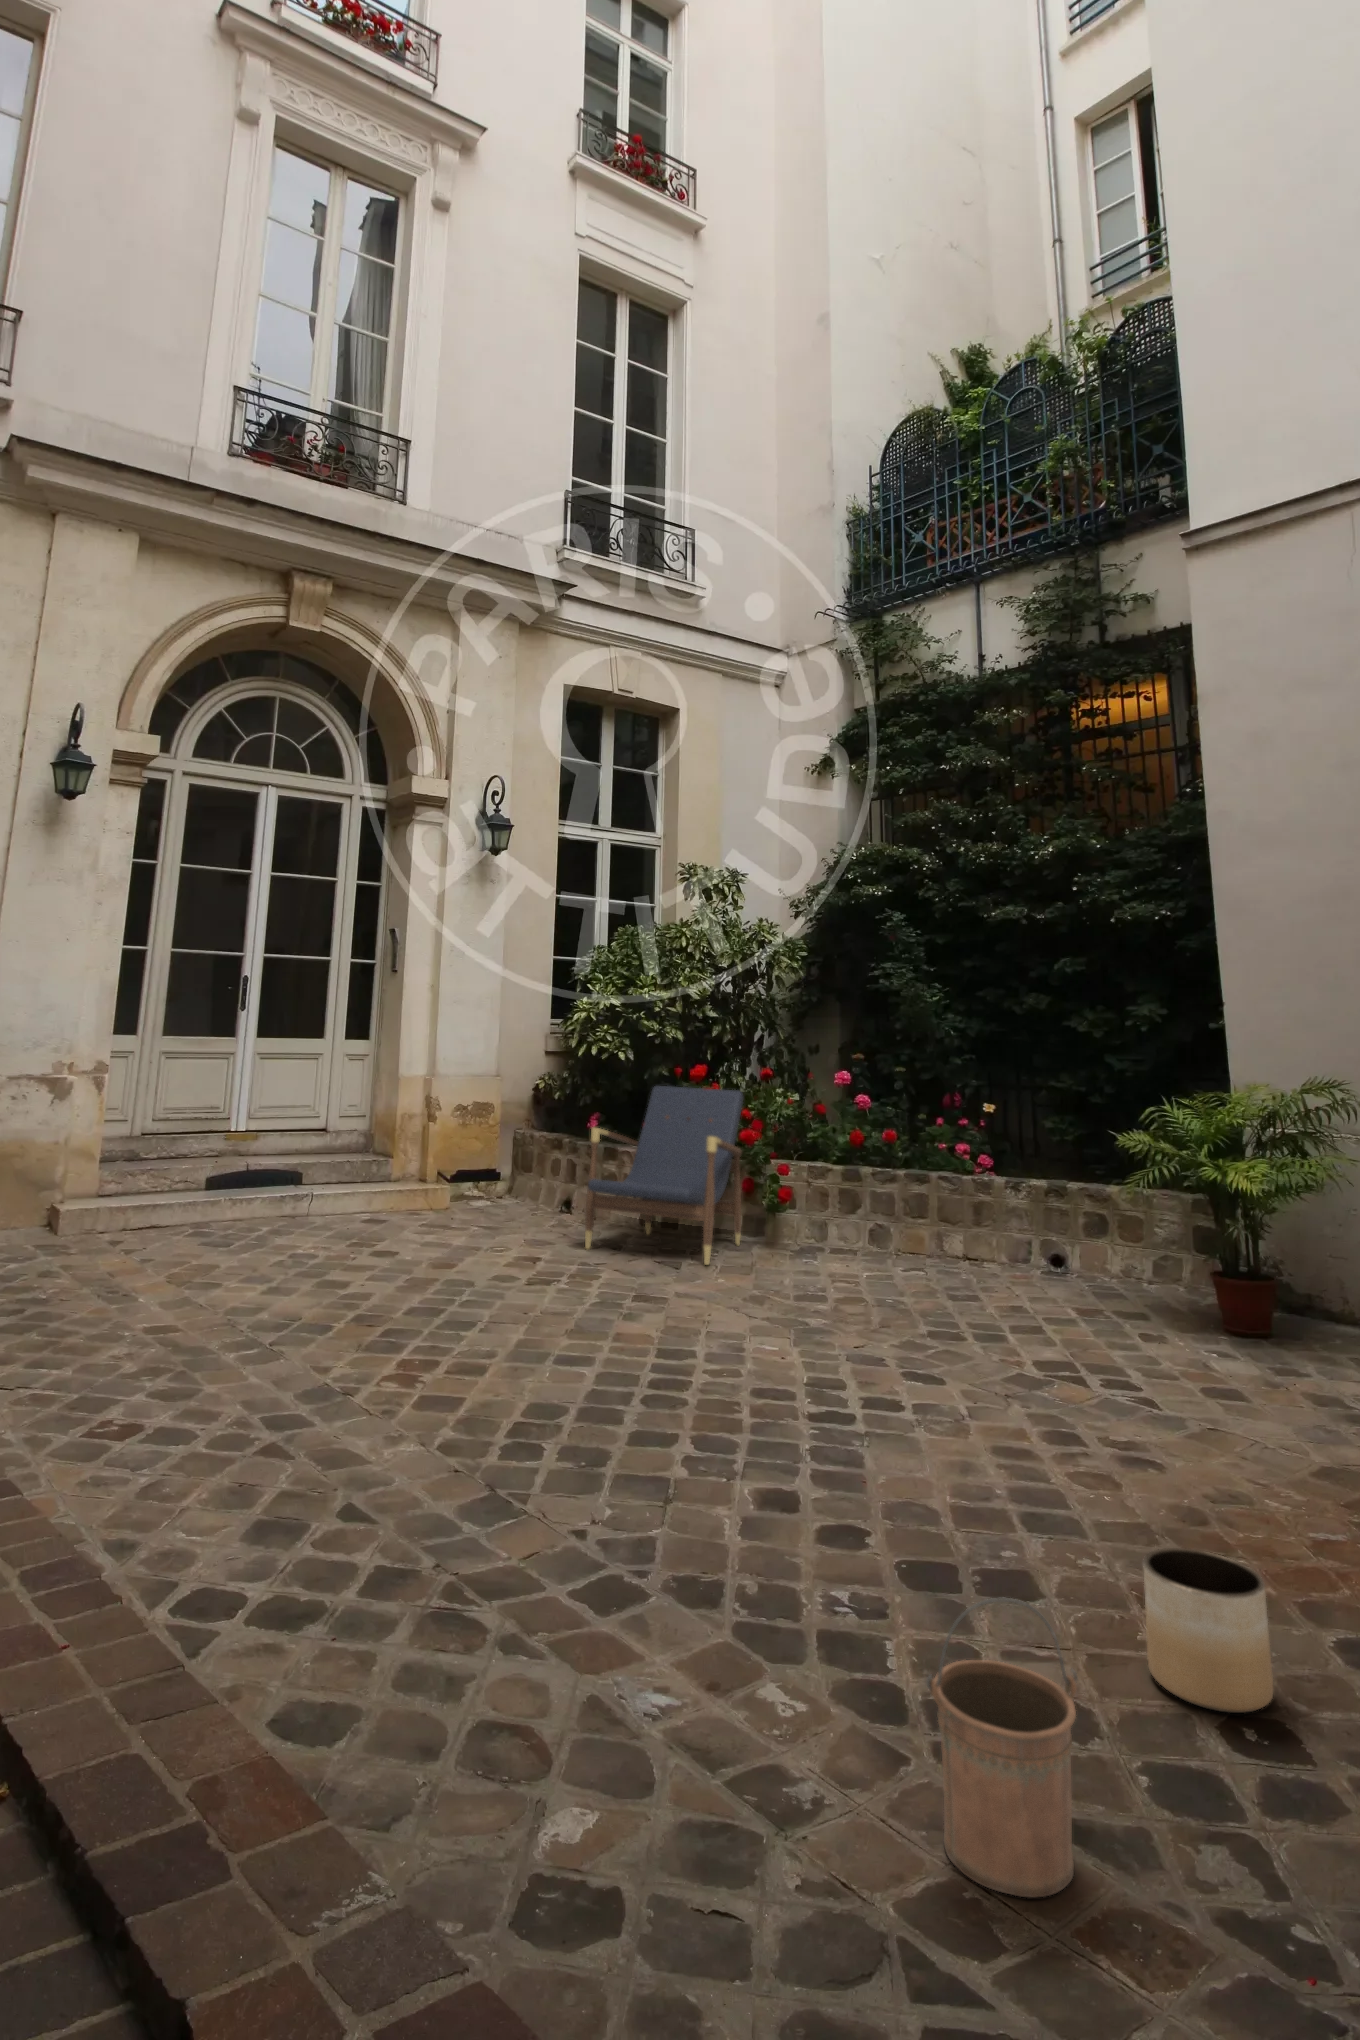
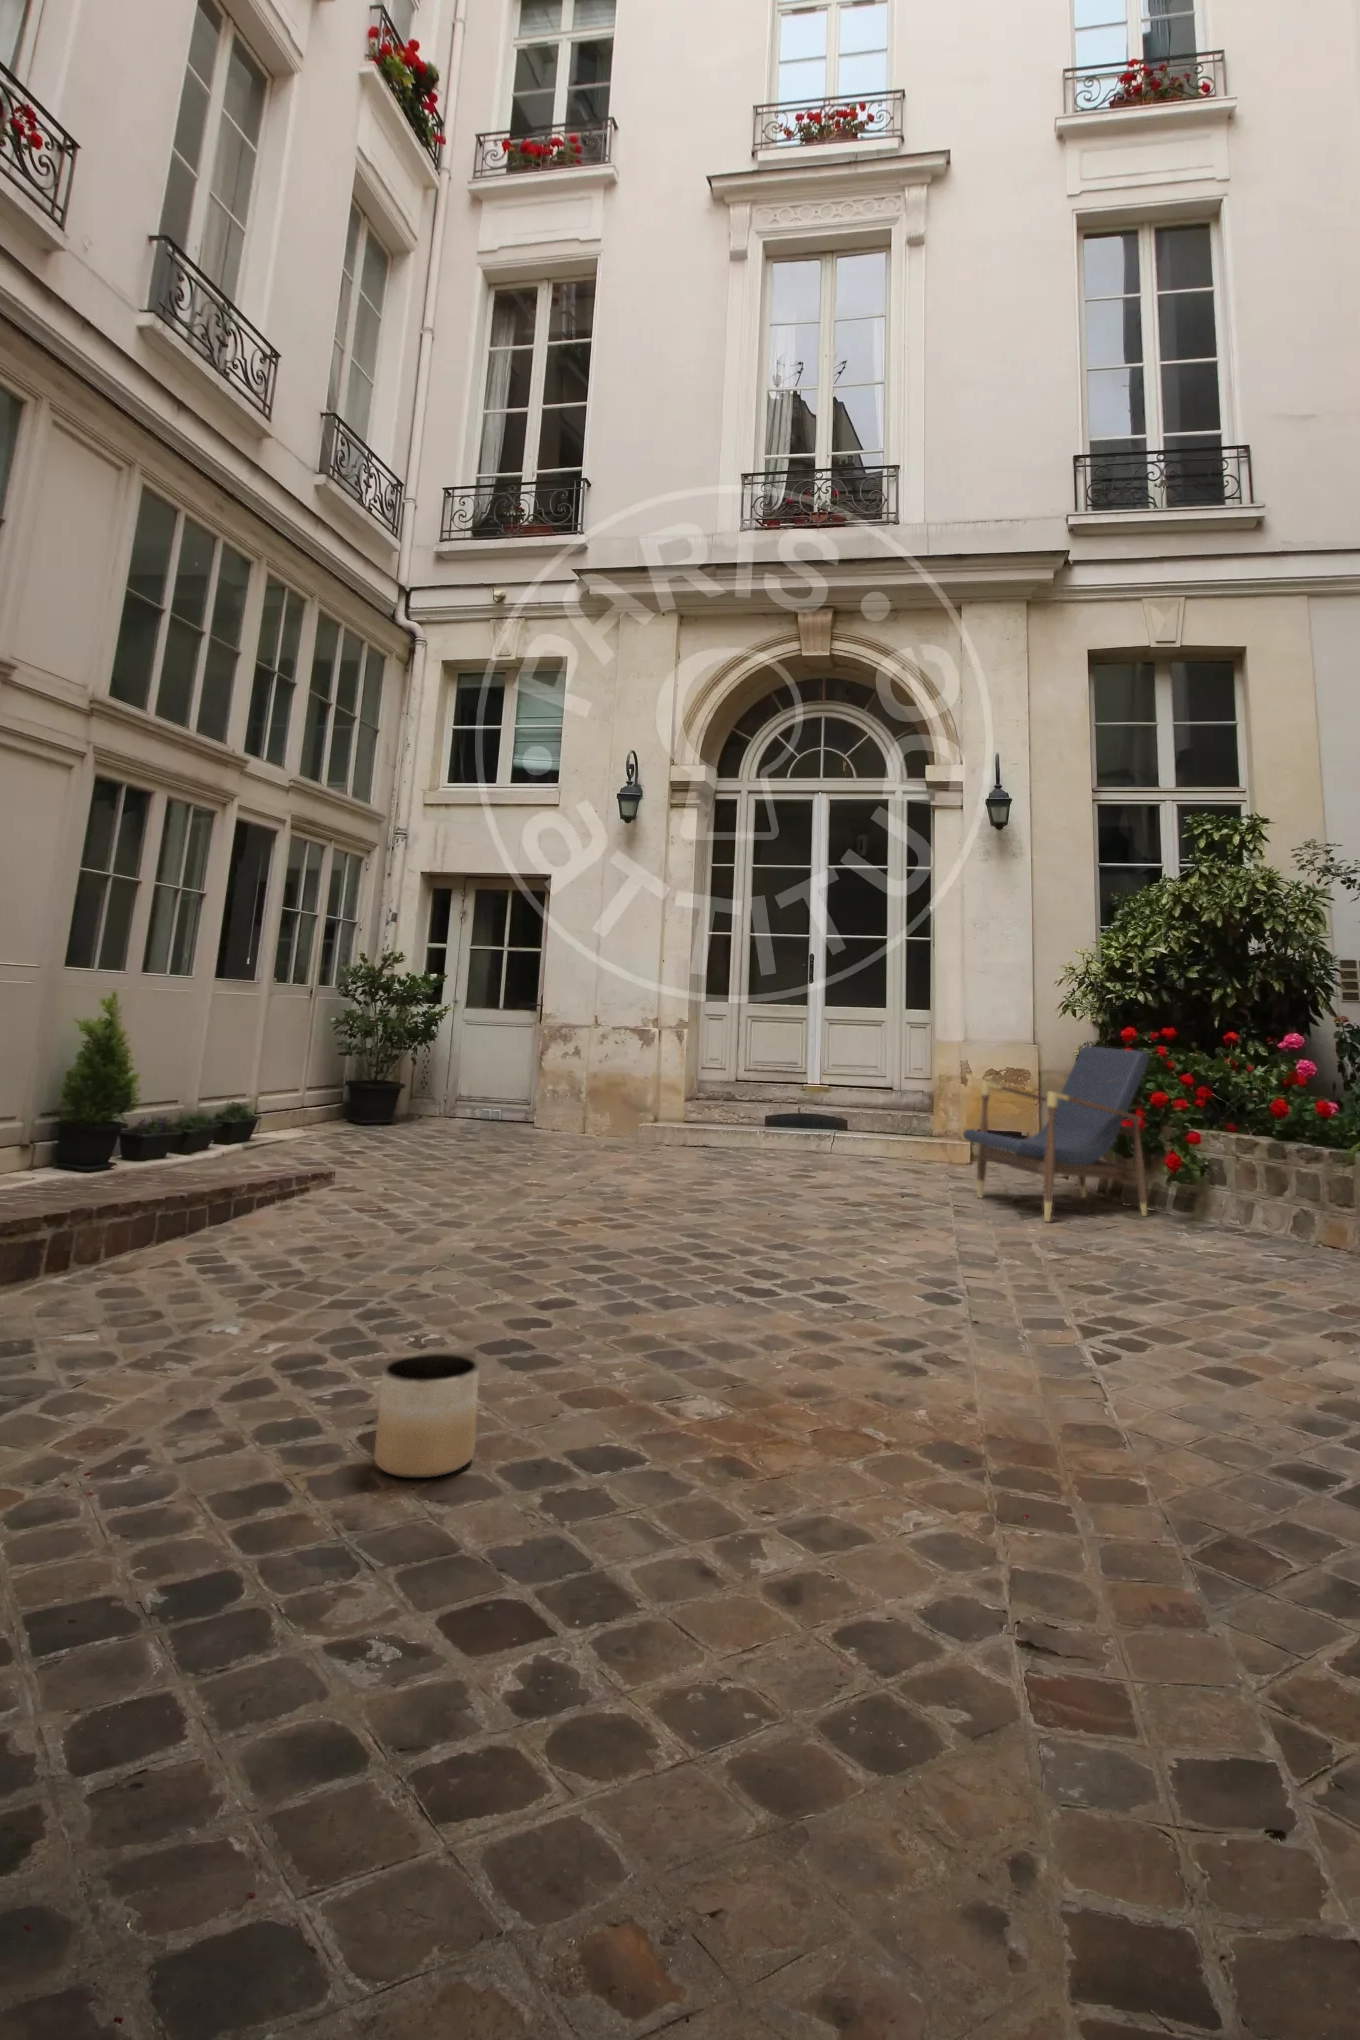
bucket: present [927,1598,1077,1897] -> none [57,1282,168,1461]

